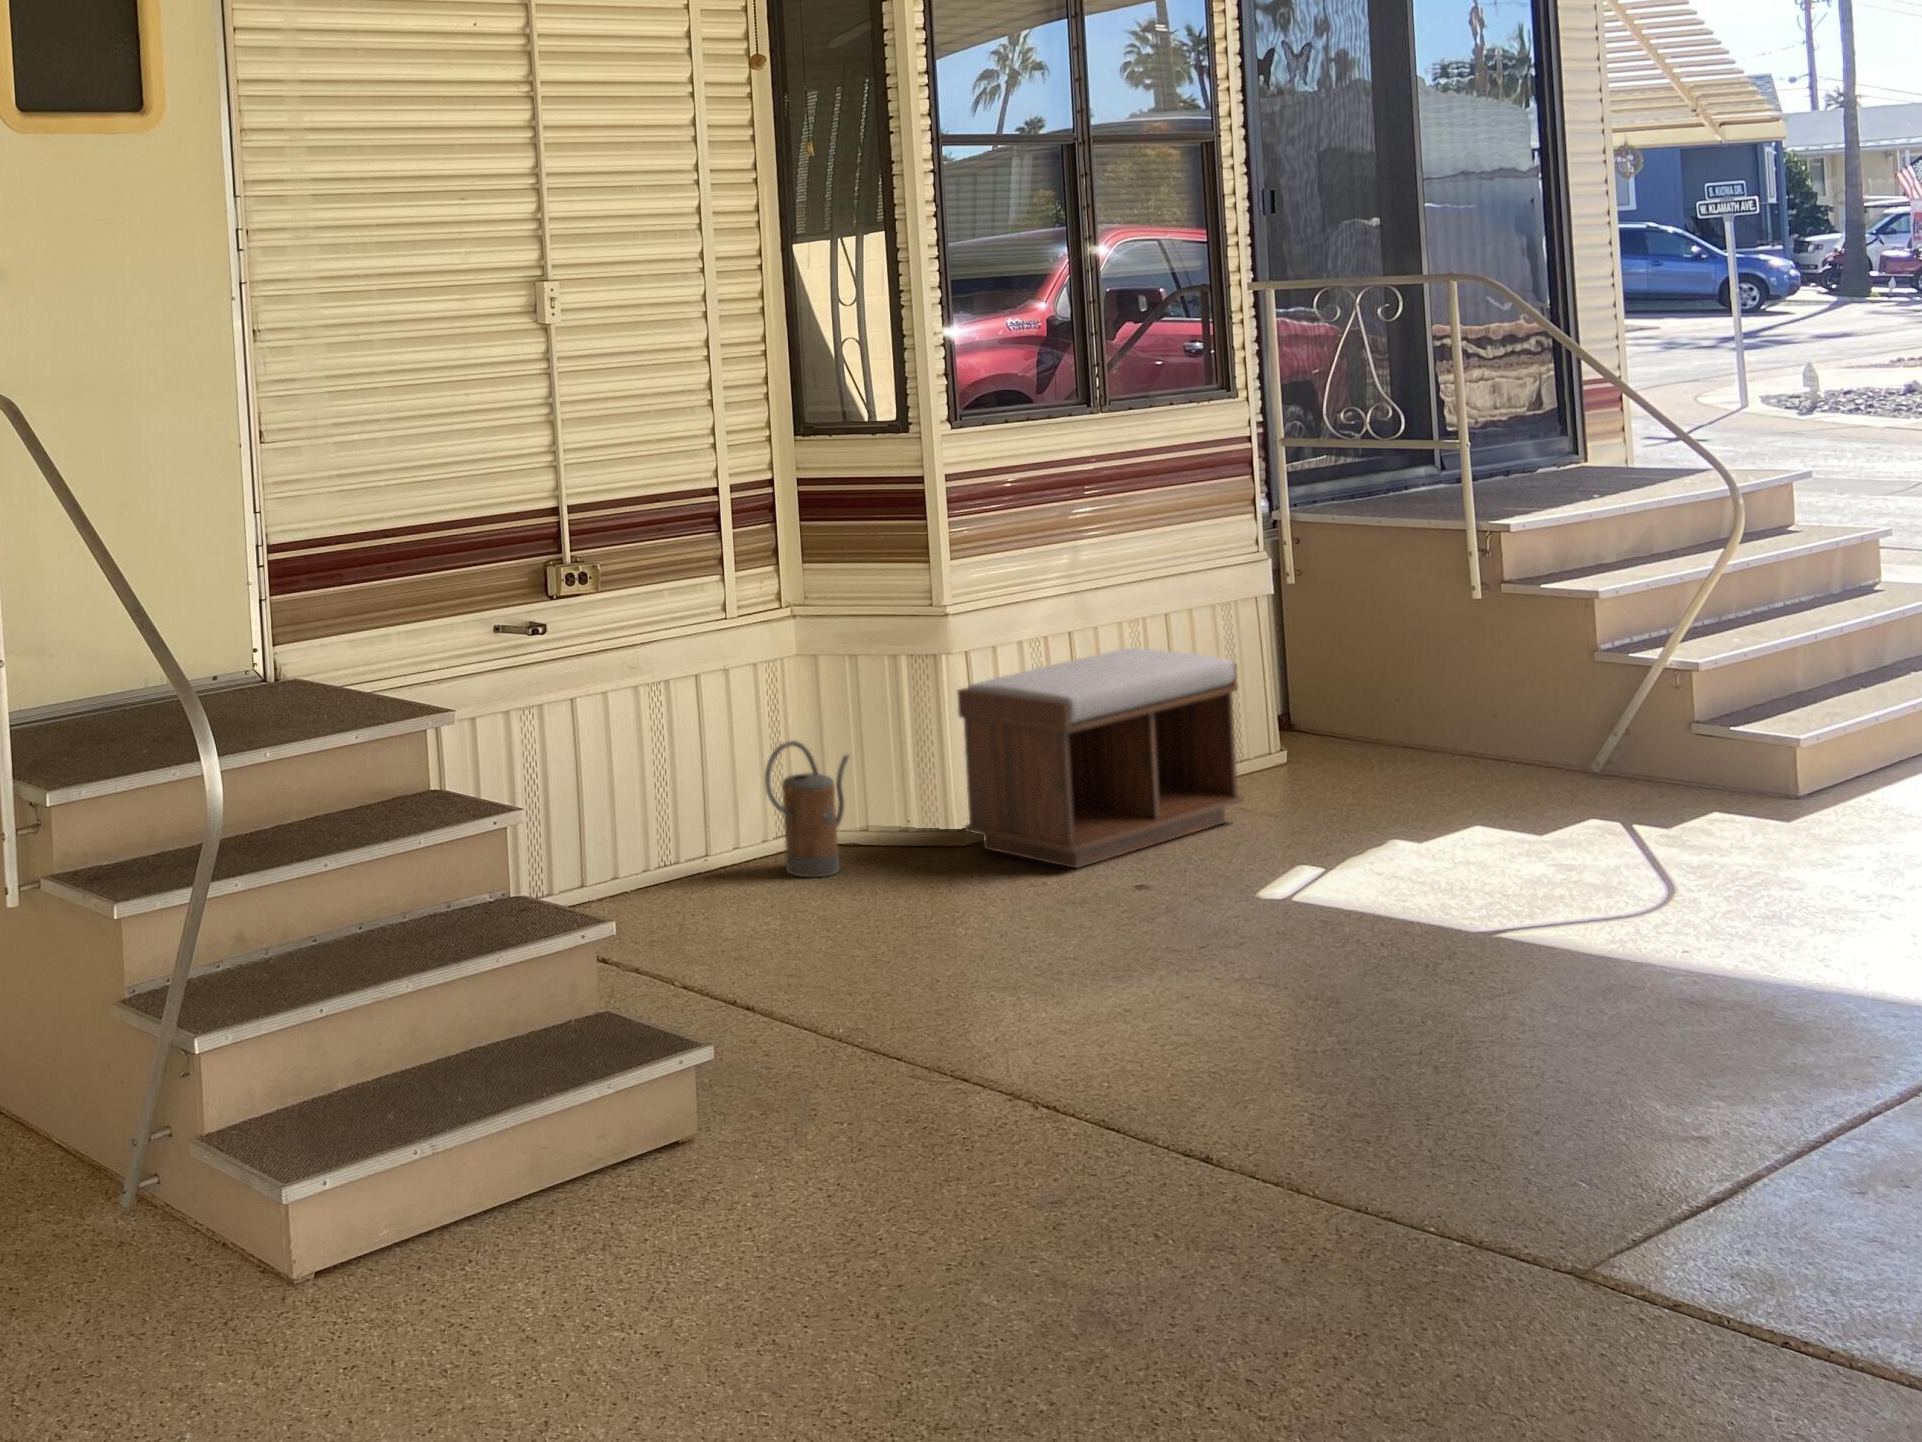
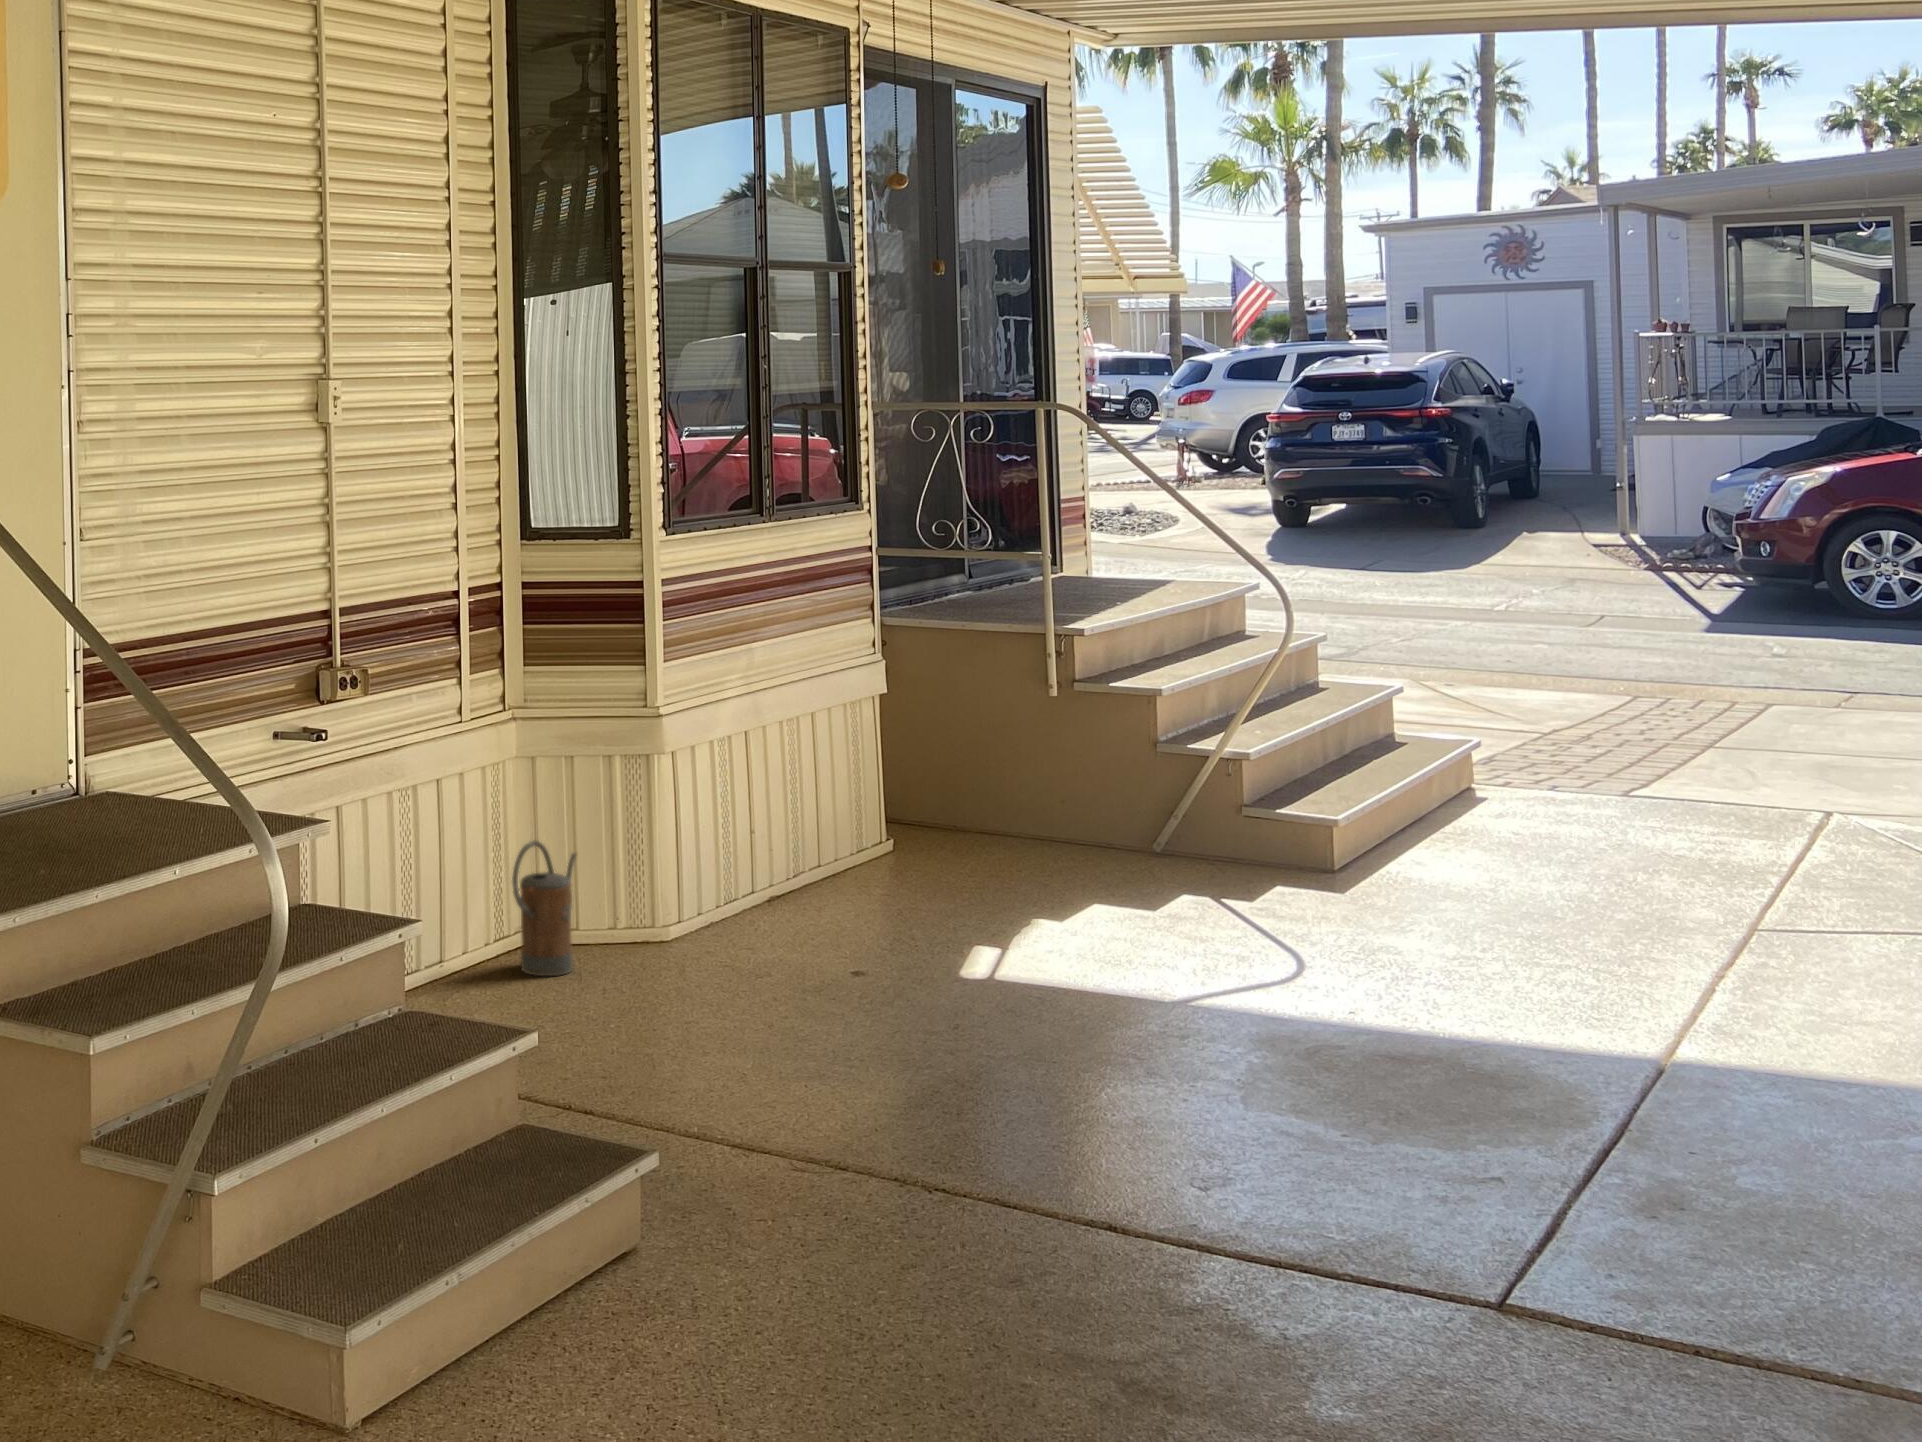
bench: present [958,648,1244,868] -> none [673,744,904,956]

